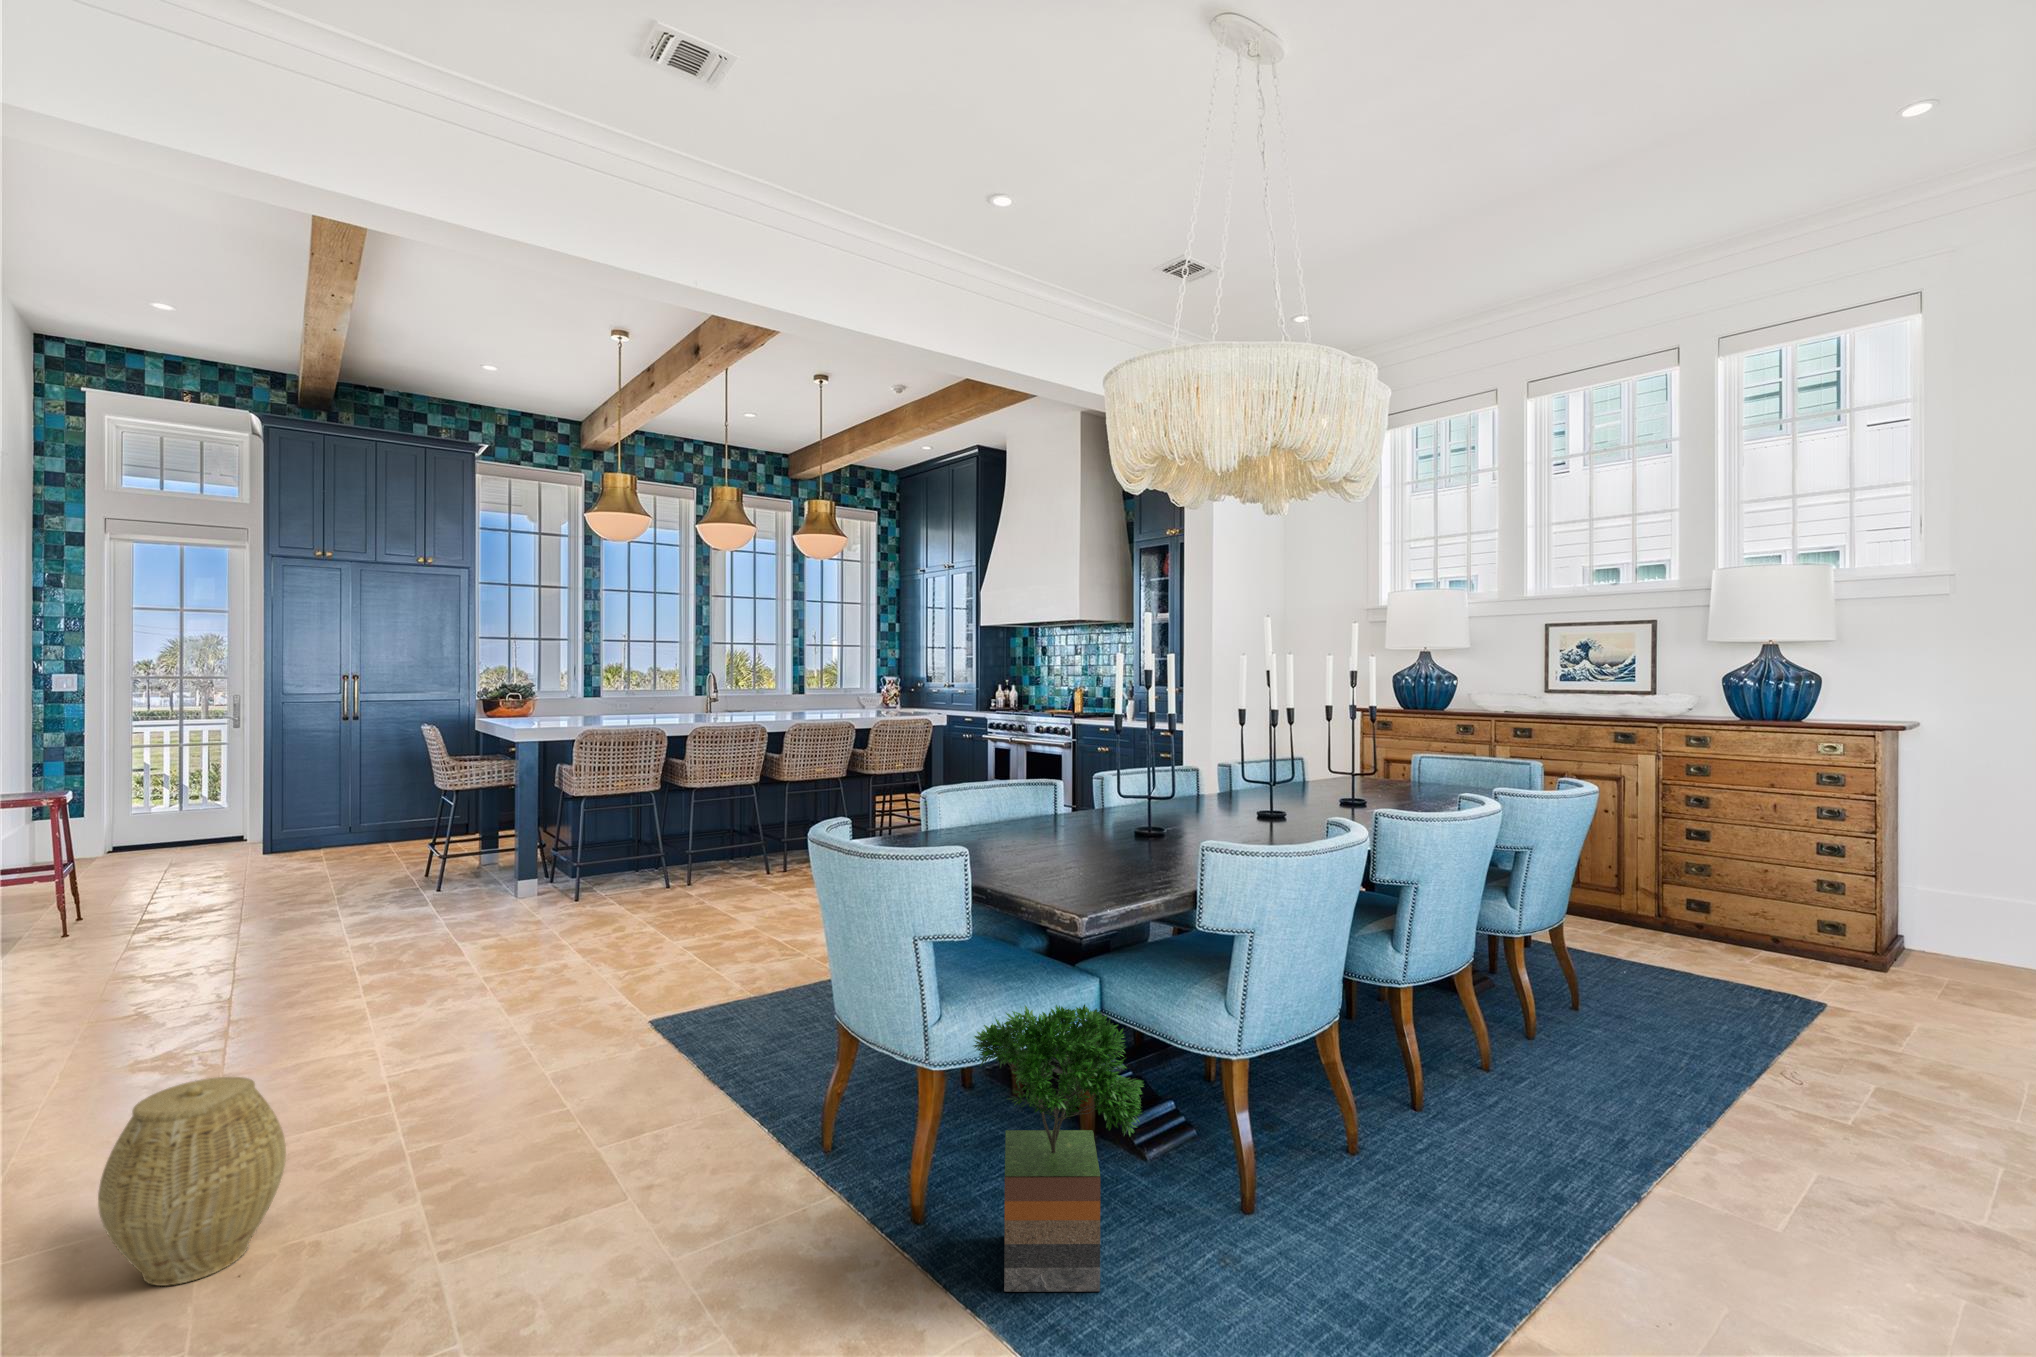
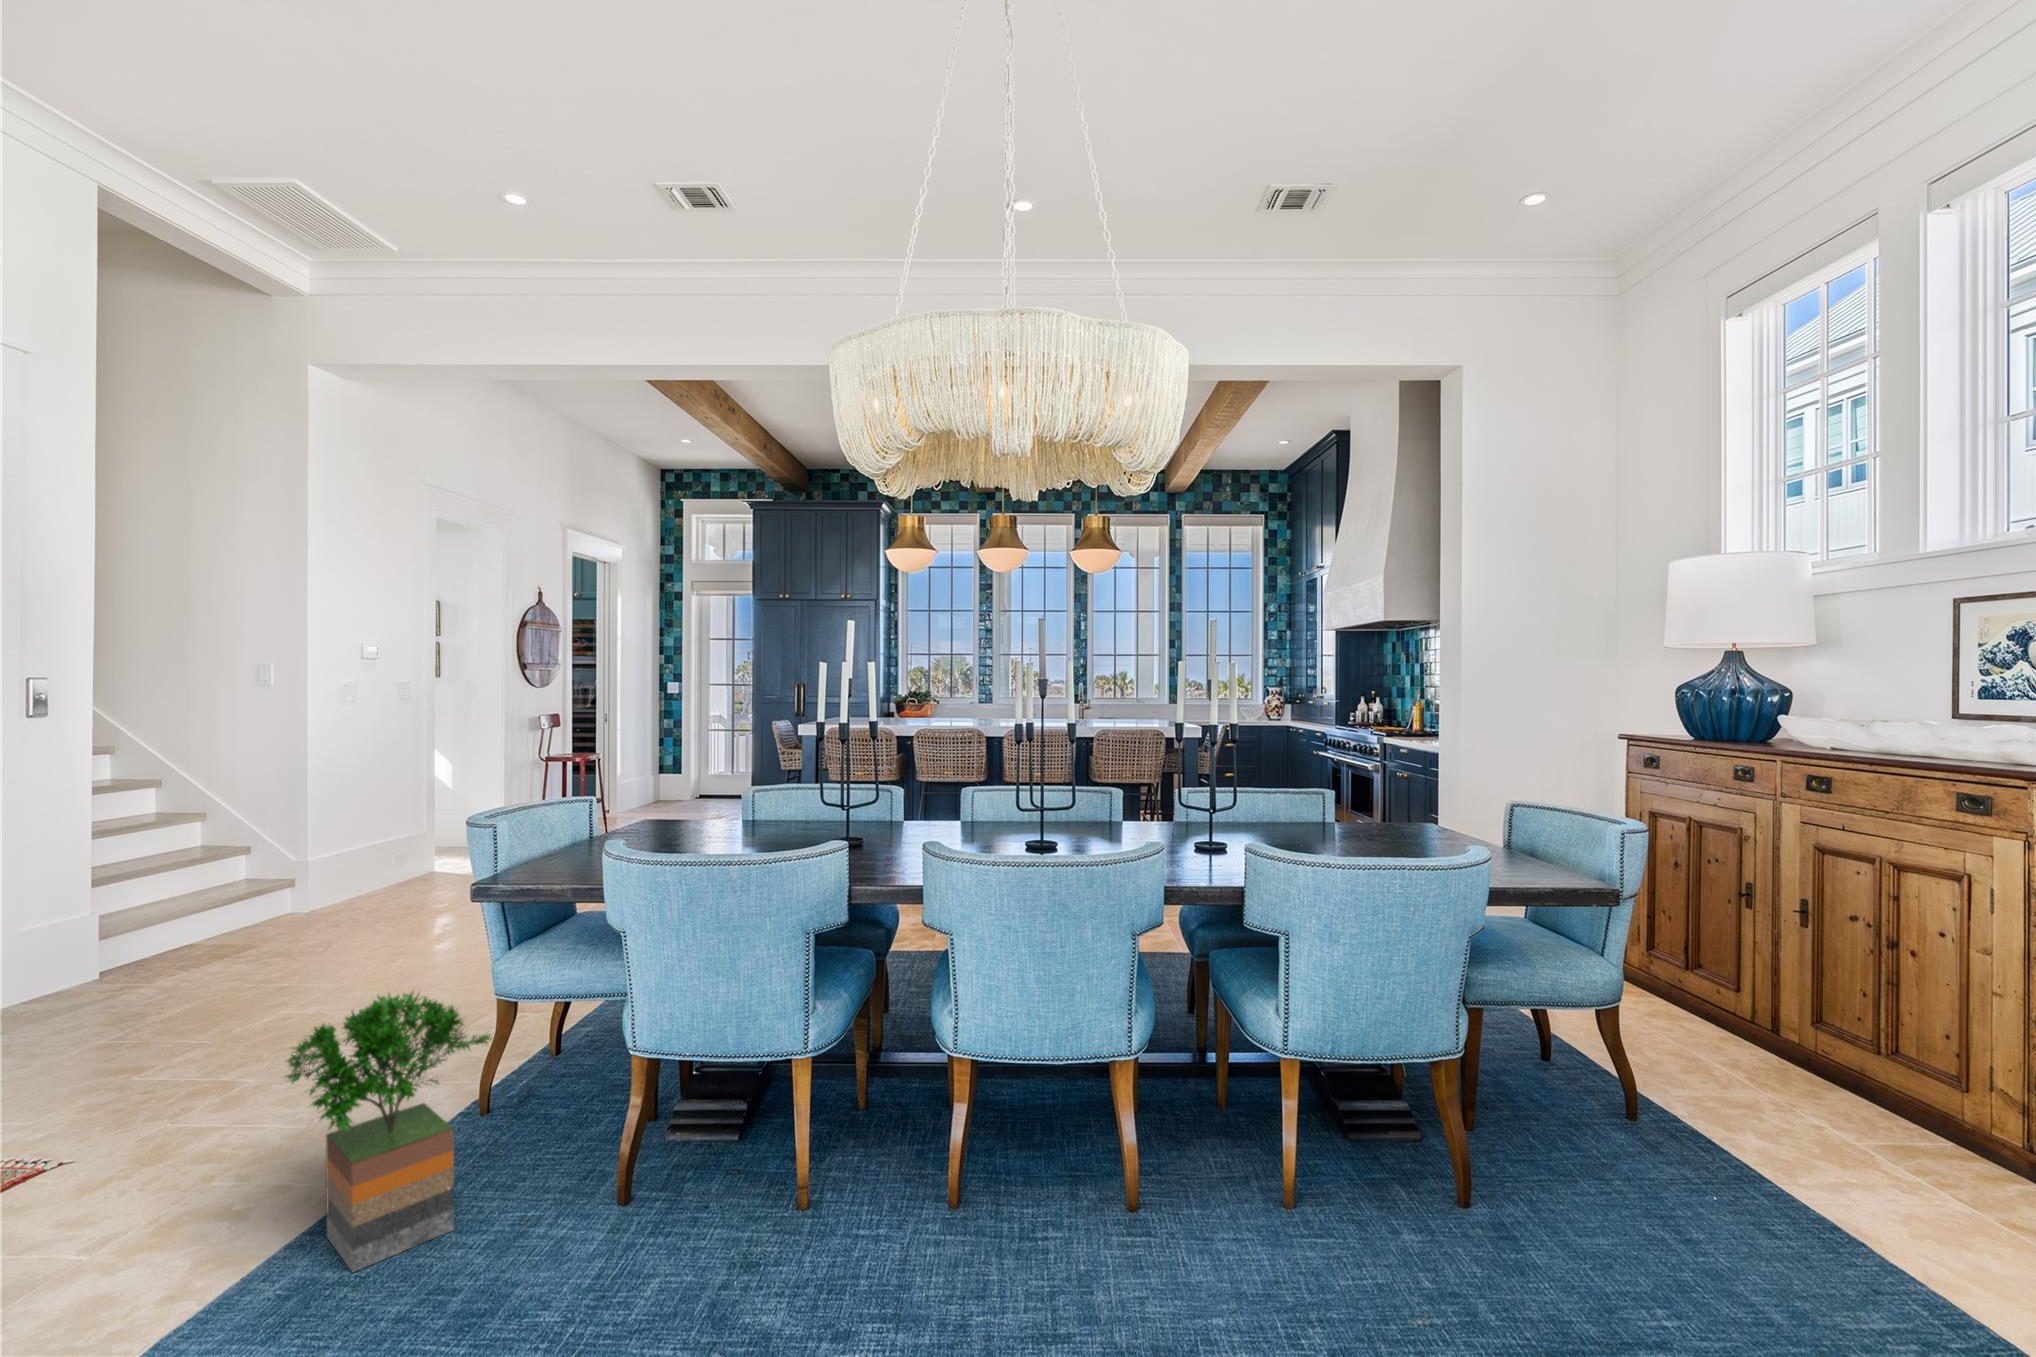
woven basket: present [98,1077,286,1286] -> none [175,927,287,1042]

